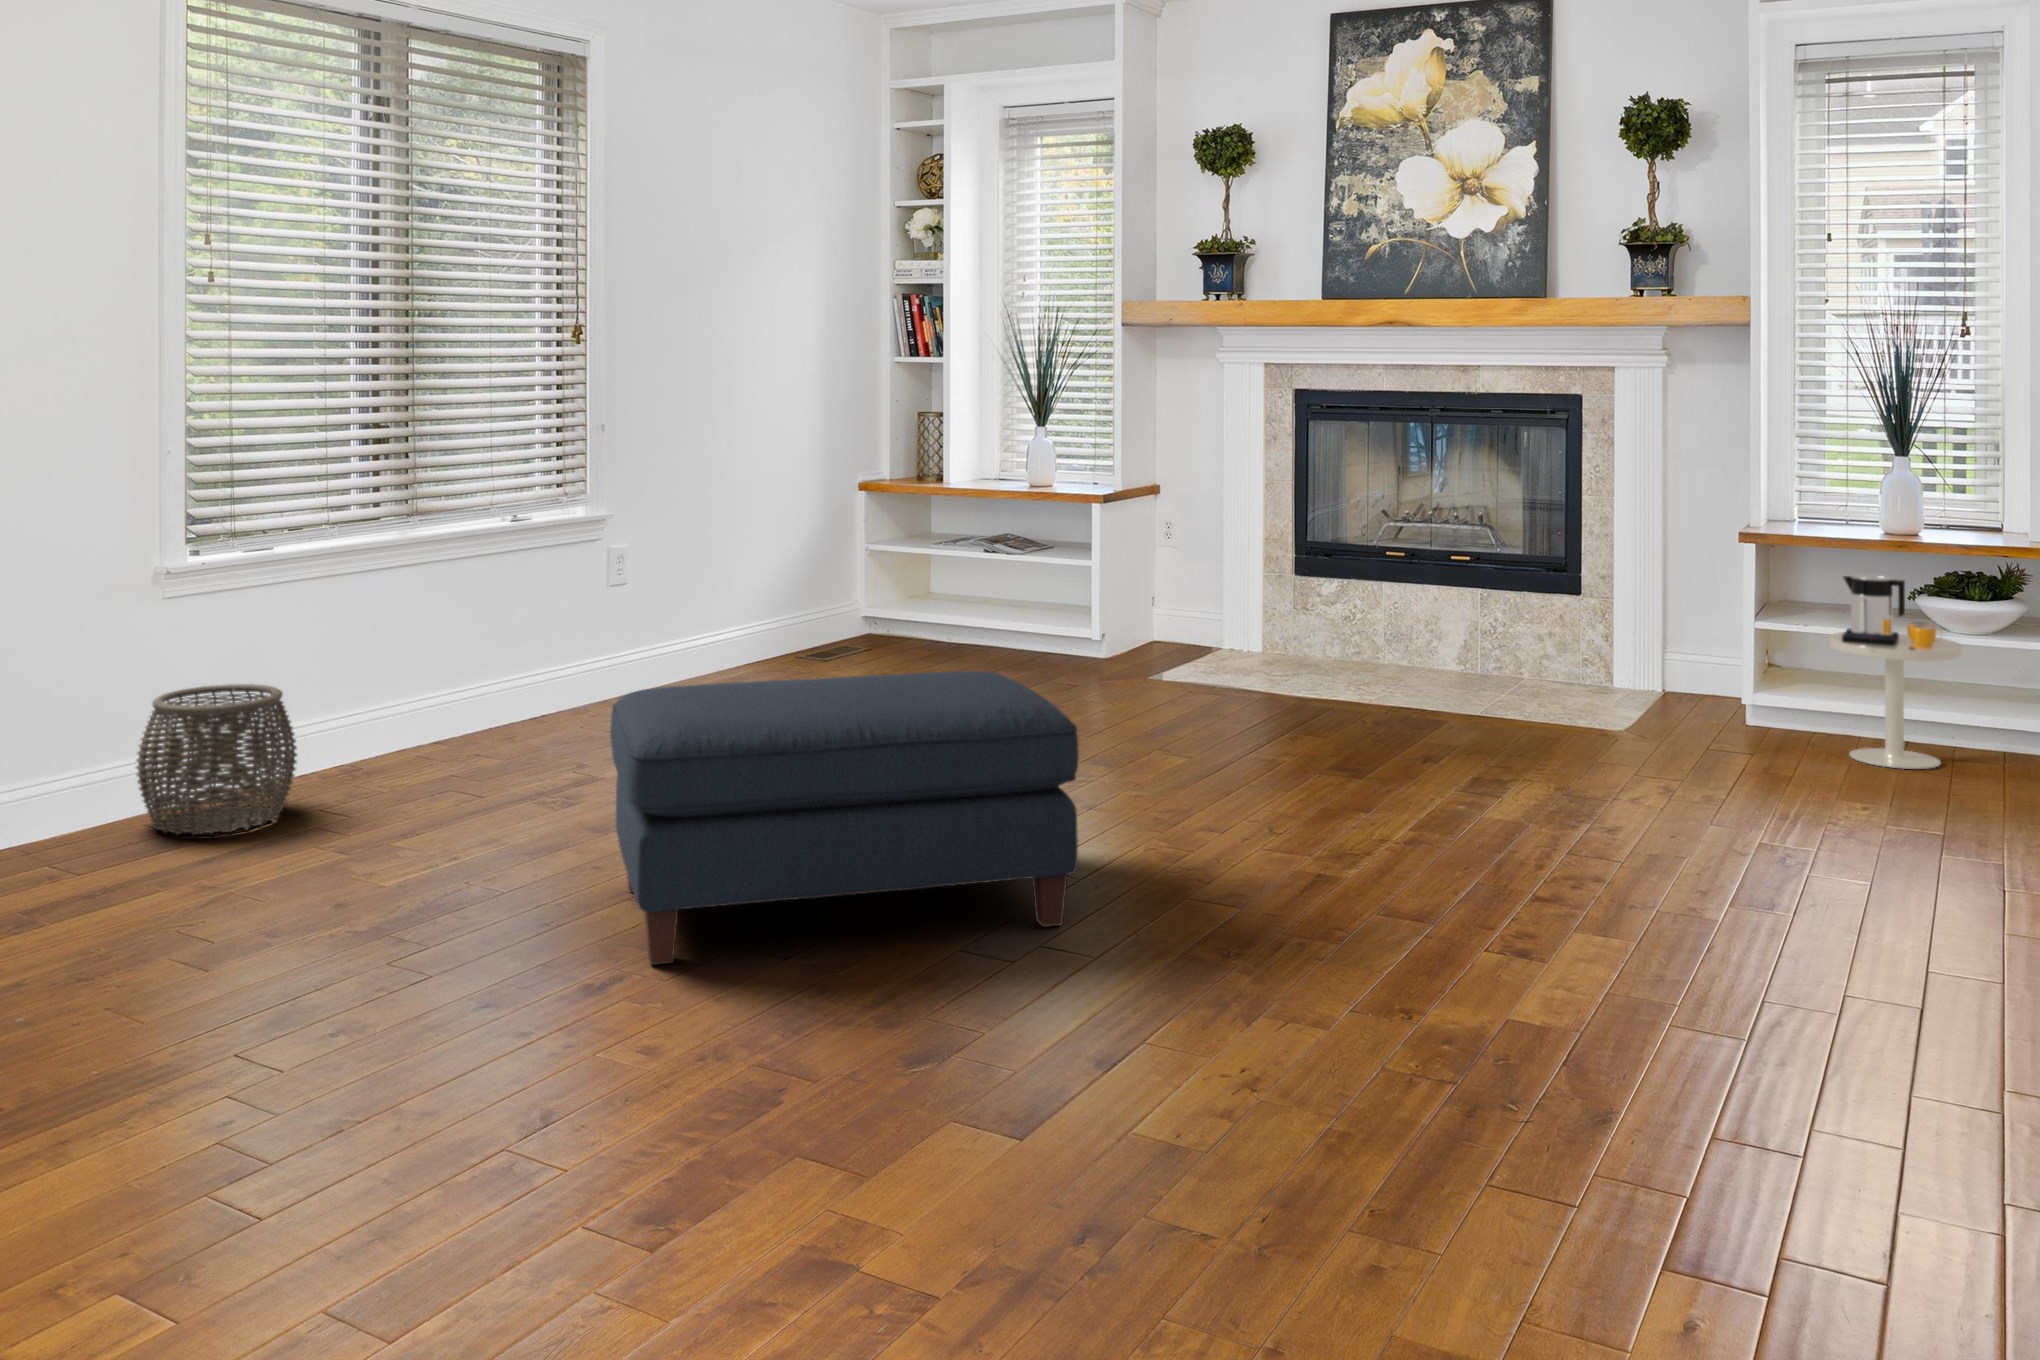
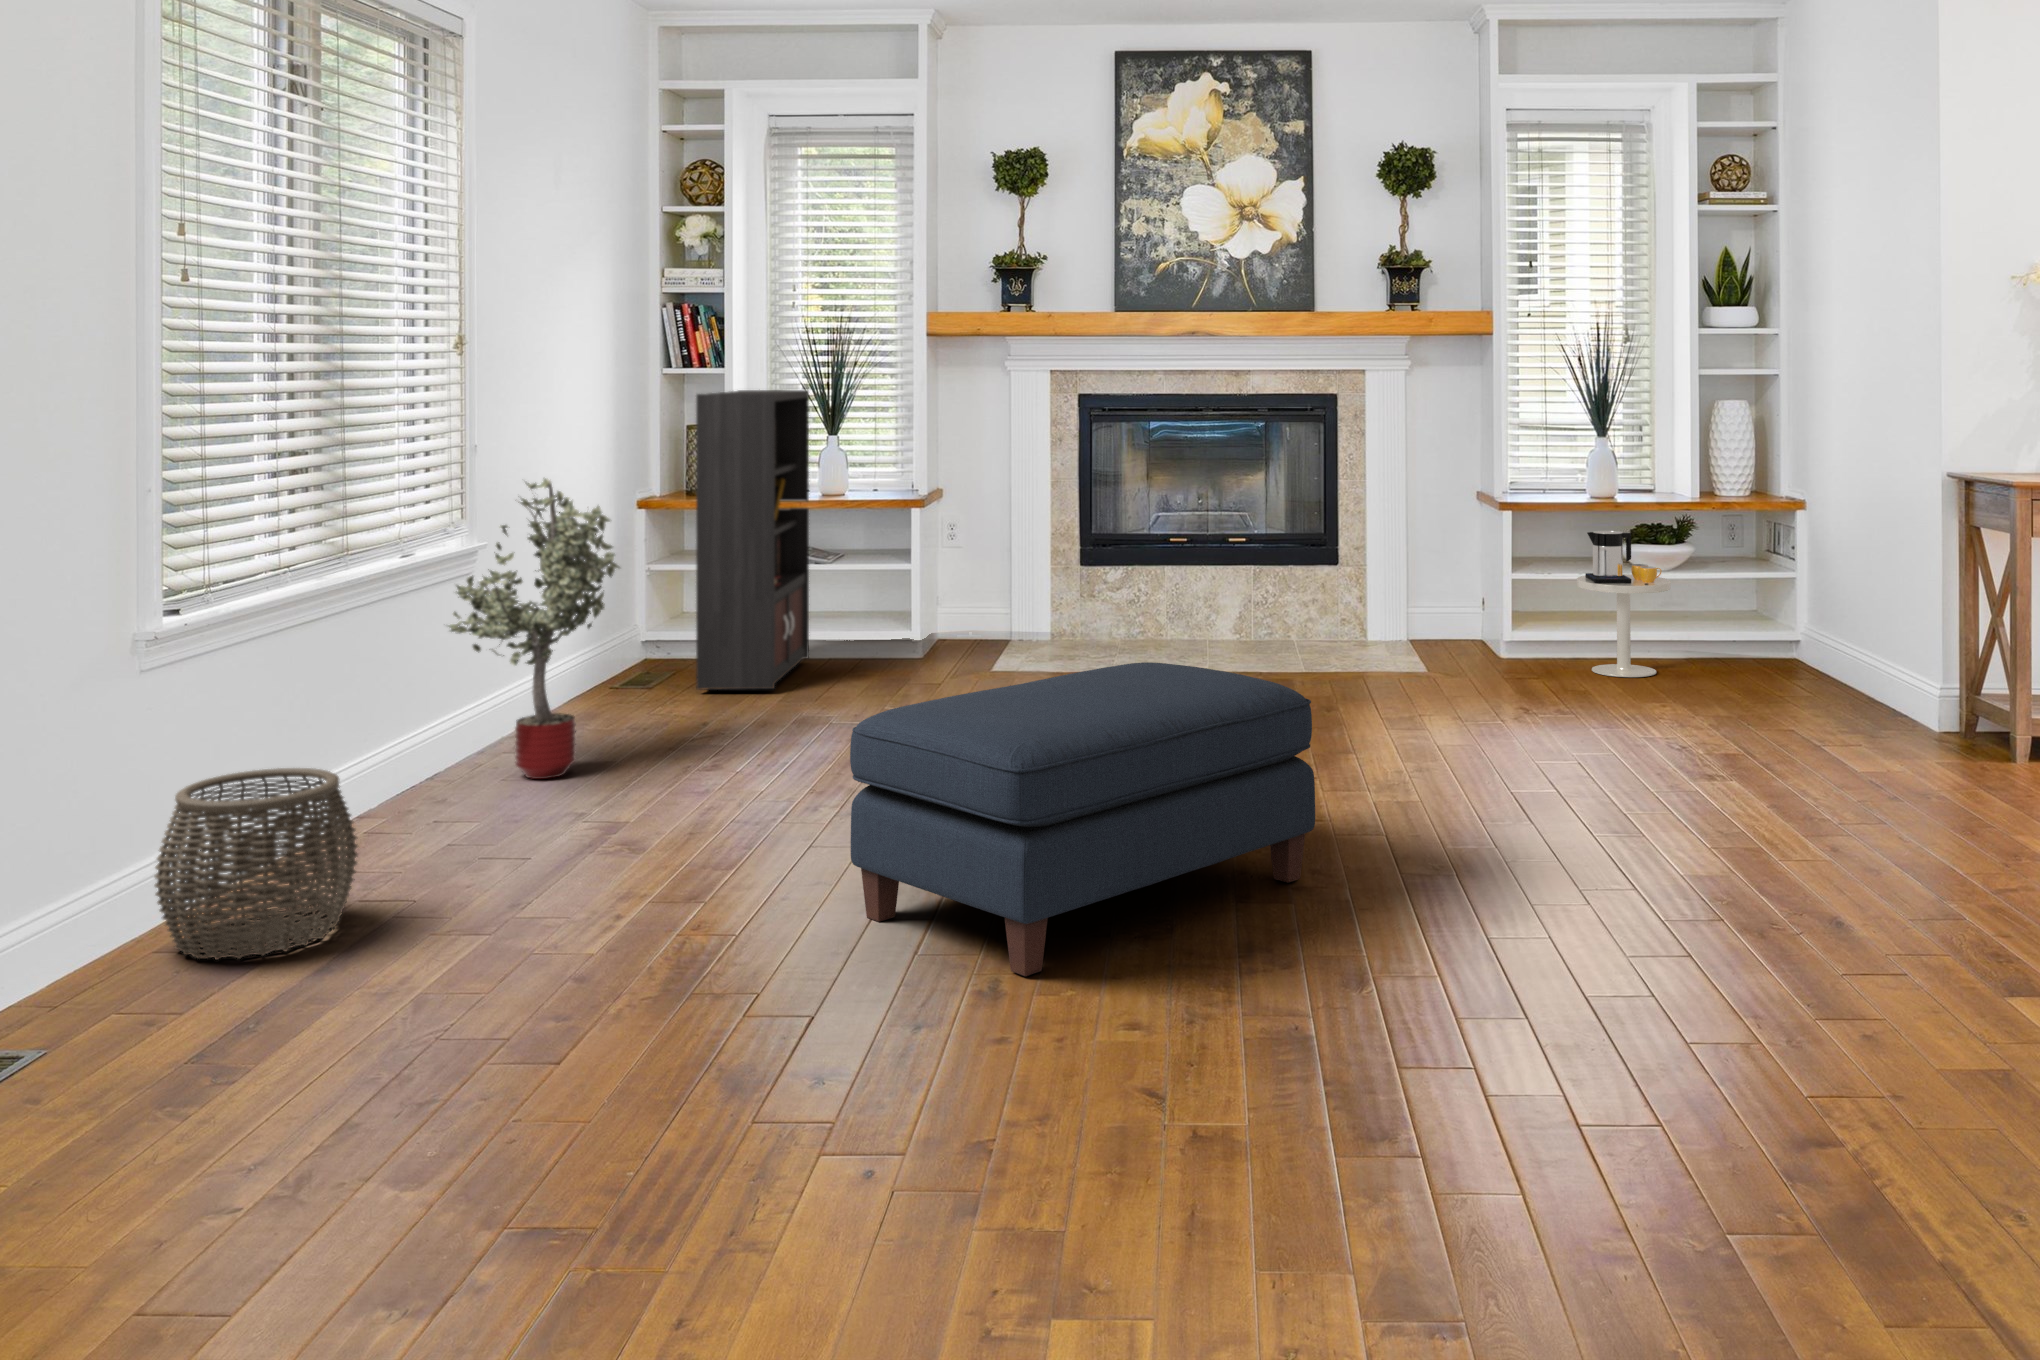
bookcase: none [849,380,994,672] -> present [696,390,809,690]
potted tree: none [521,455,701,728] -> present [449,479,620,779]

